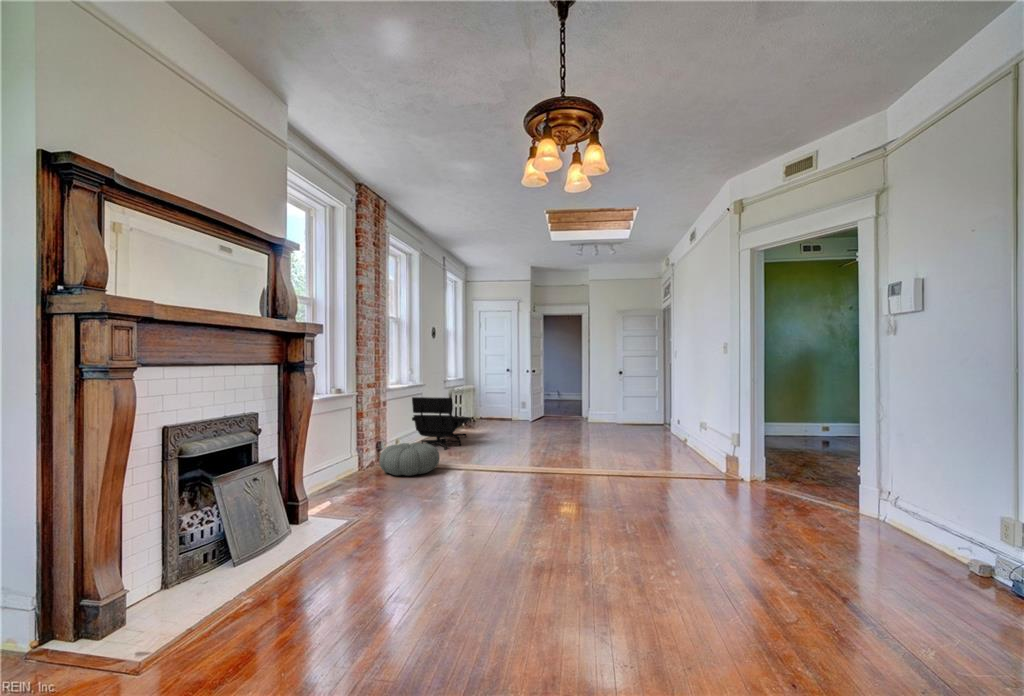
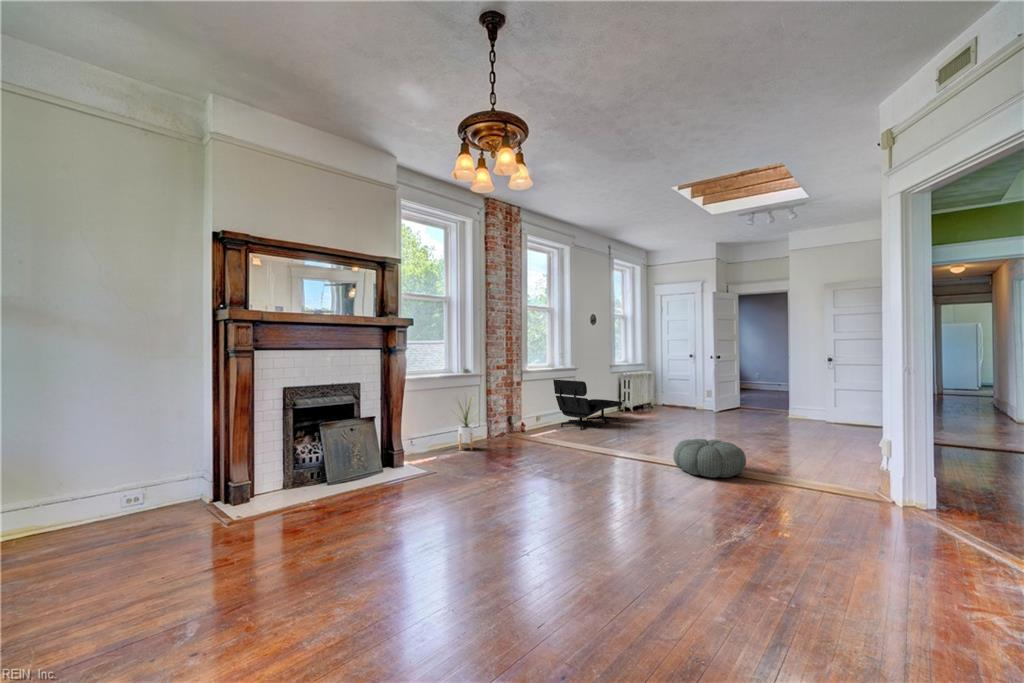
house plant: none [332,414,373,490] -> present [459,400,474,450]
pouf: present [379,443,440,476] -> present [673,439,746,478]

